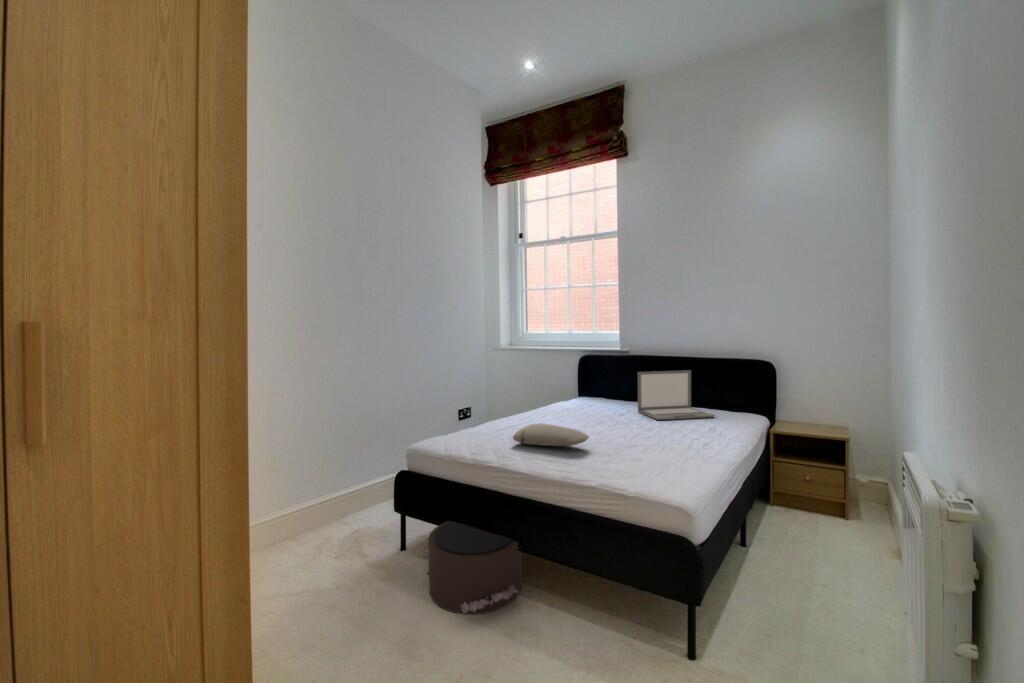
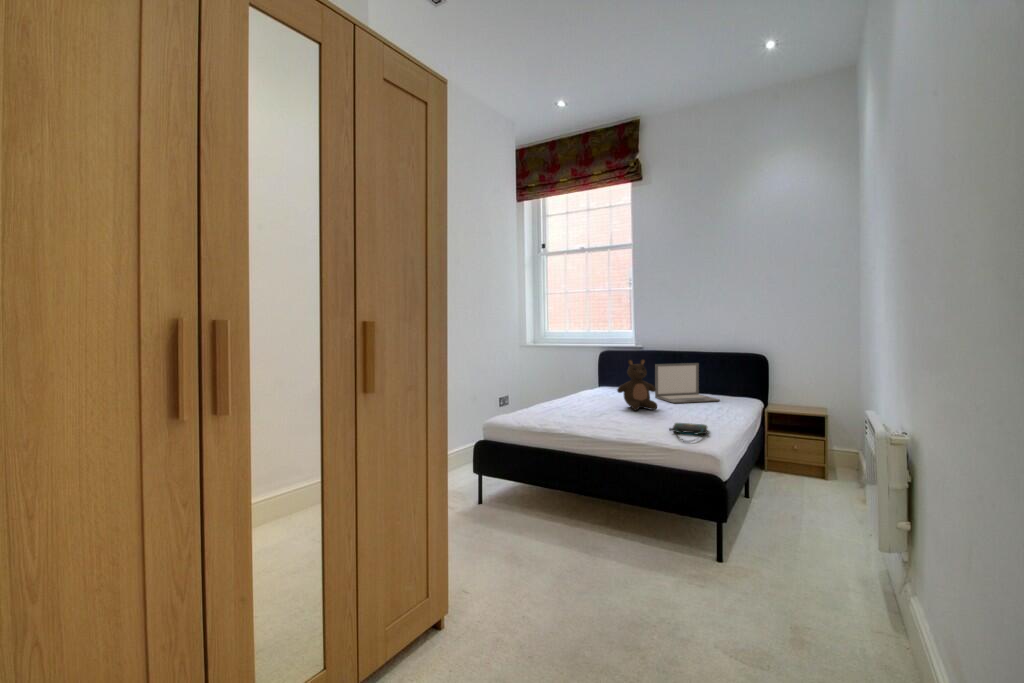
stuffed bear: none [585,367,633,431] -> present [617,359,657,410]
pillow: present [513,424,589,446] -> none [567,404,629,420]
tote bag: none [633,452,685,485] -> present [669,423,707,442]
pouf: present [422,521,522,615] -> none [499,475,586,543]

